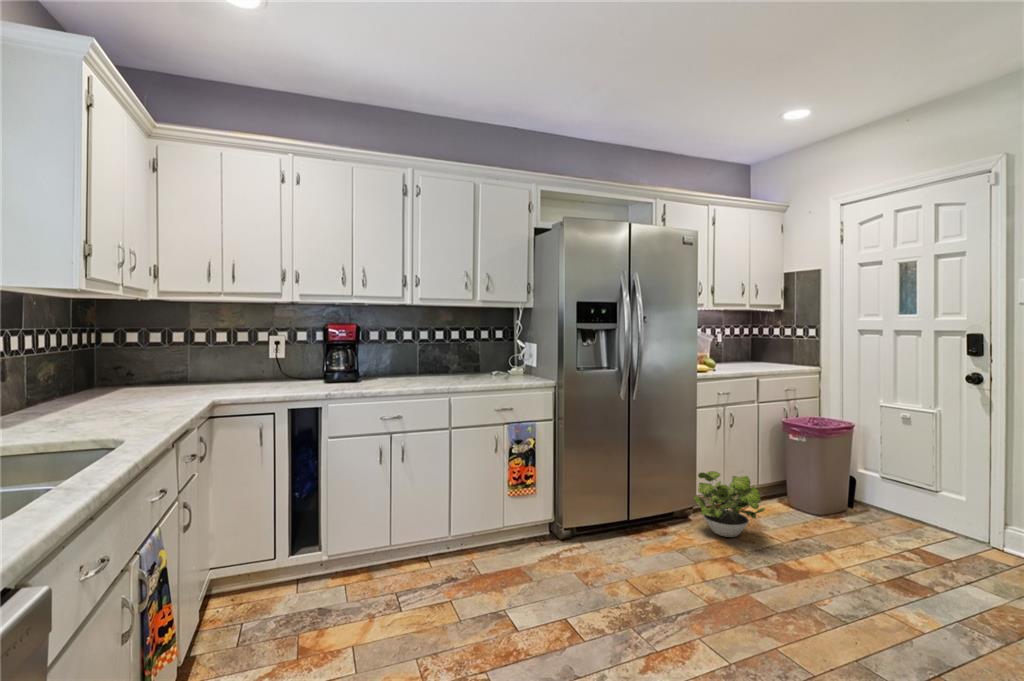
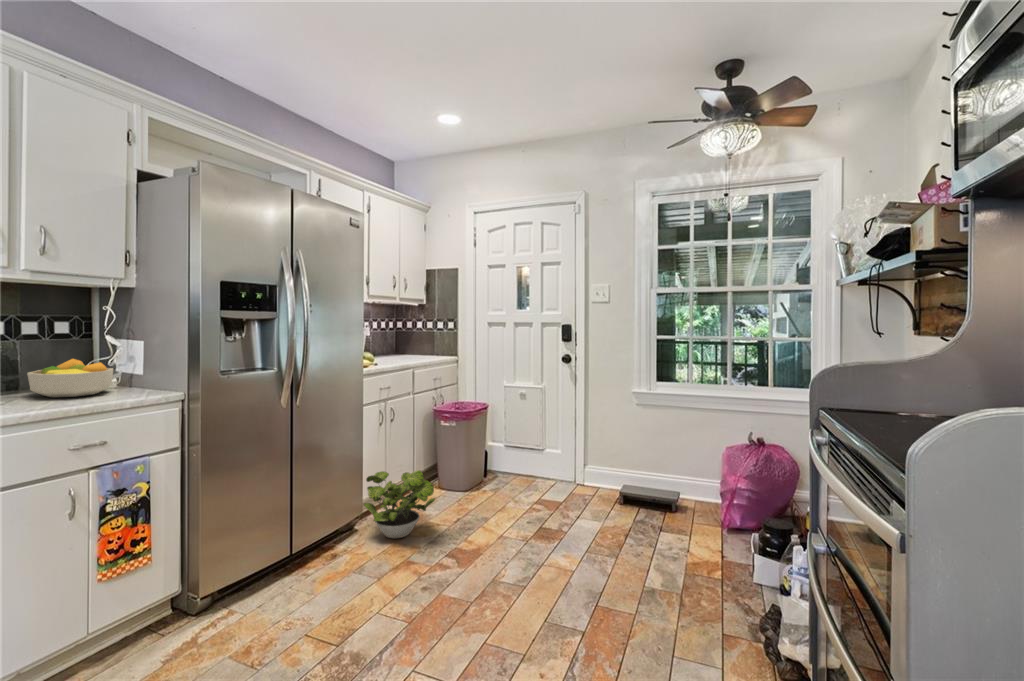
fruit bowl: none [480,355,521,379] -> present [27,359,113,397]

